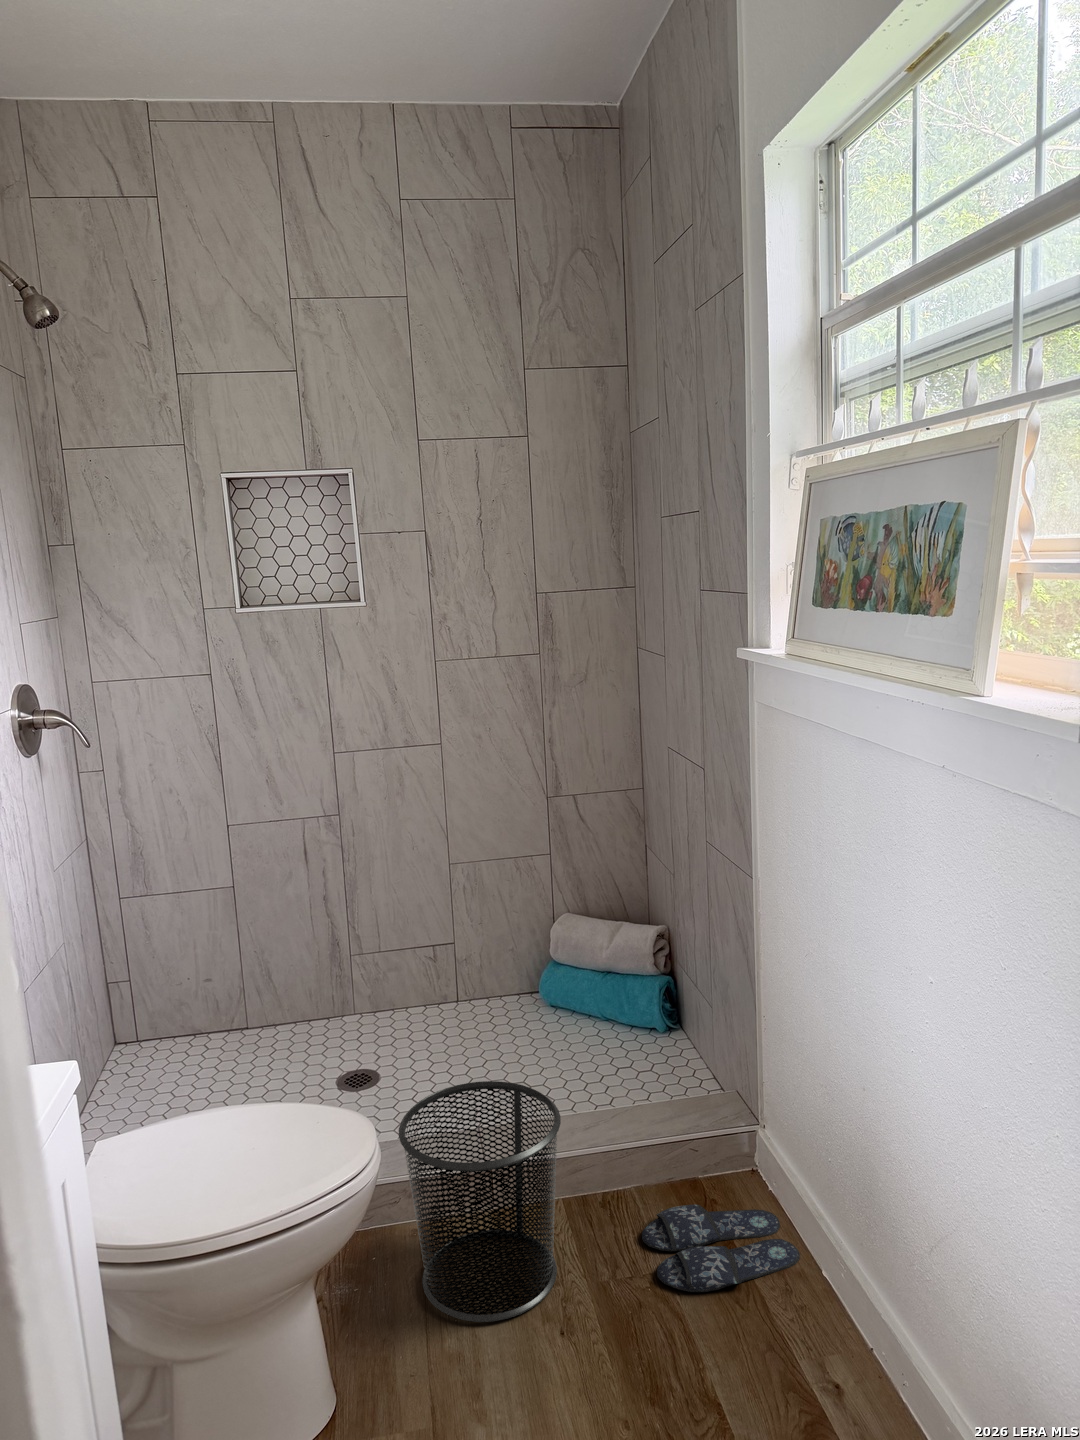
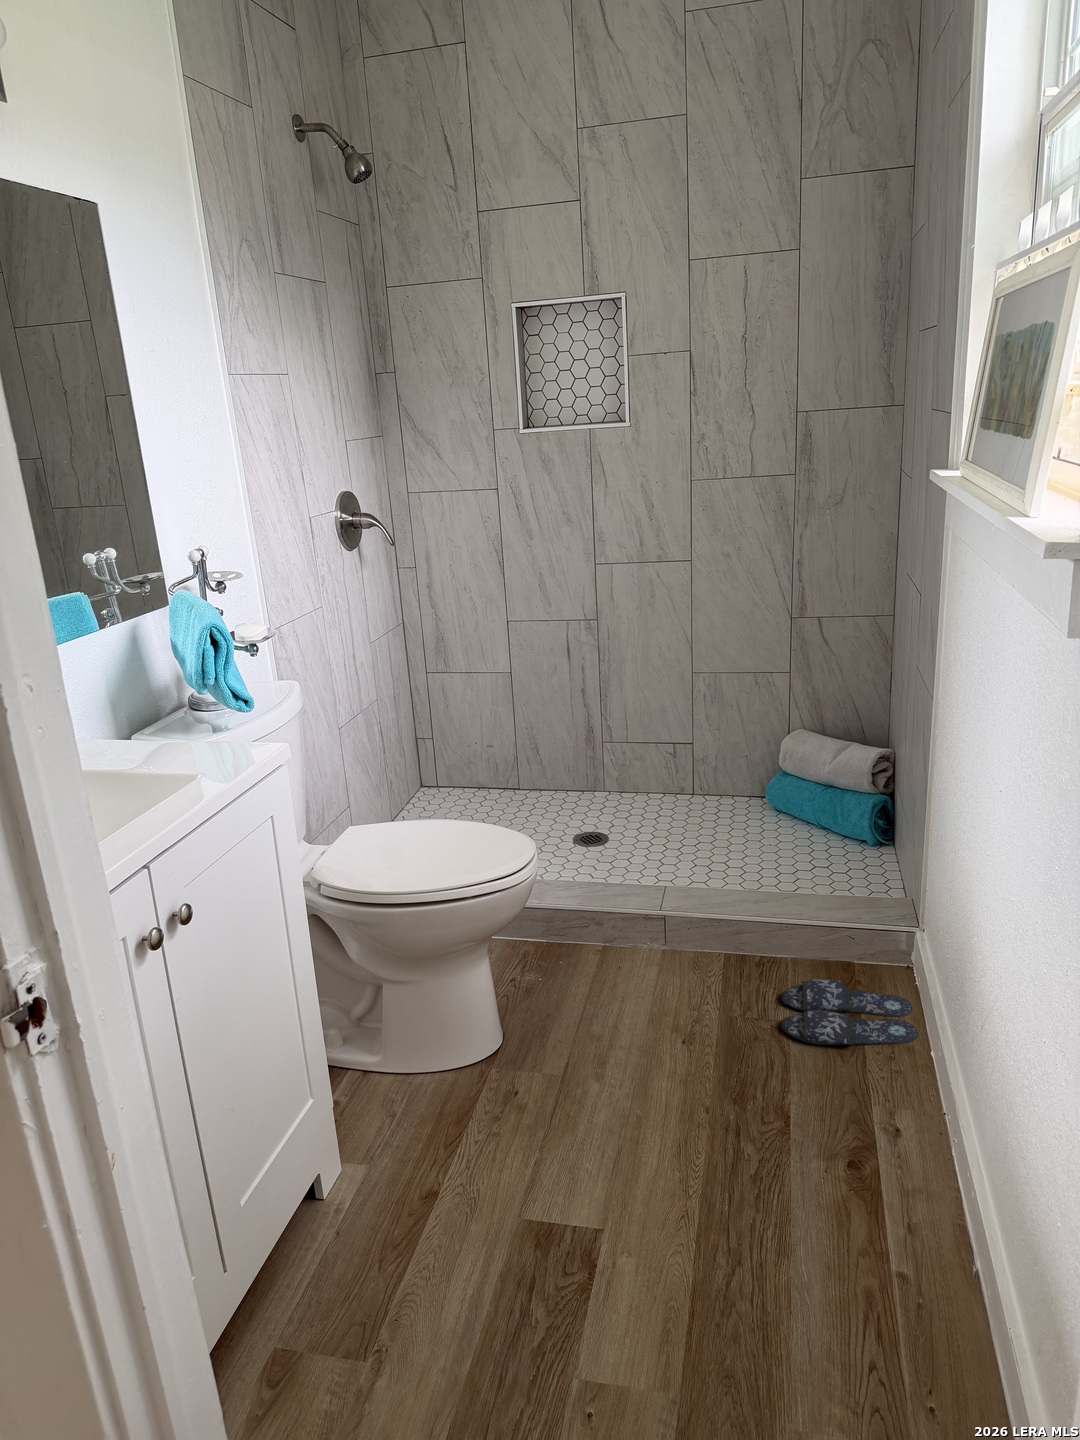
waste bin: present [399,1081,561,1322] -> none [574,843,711,1028]

